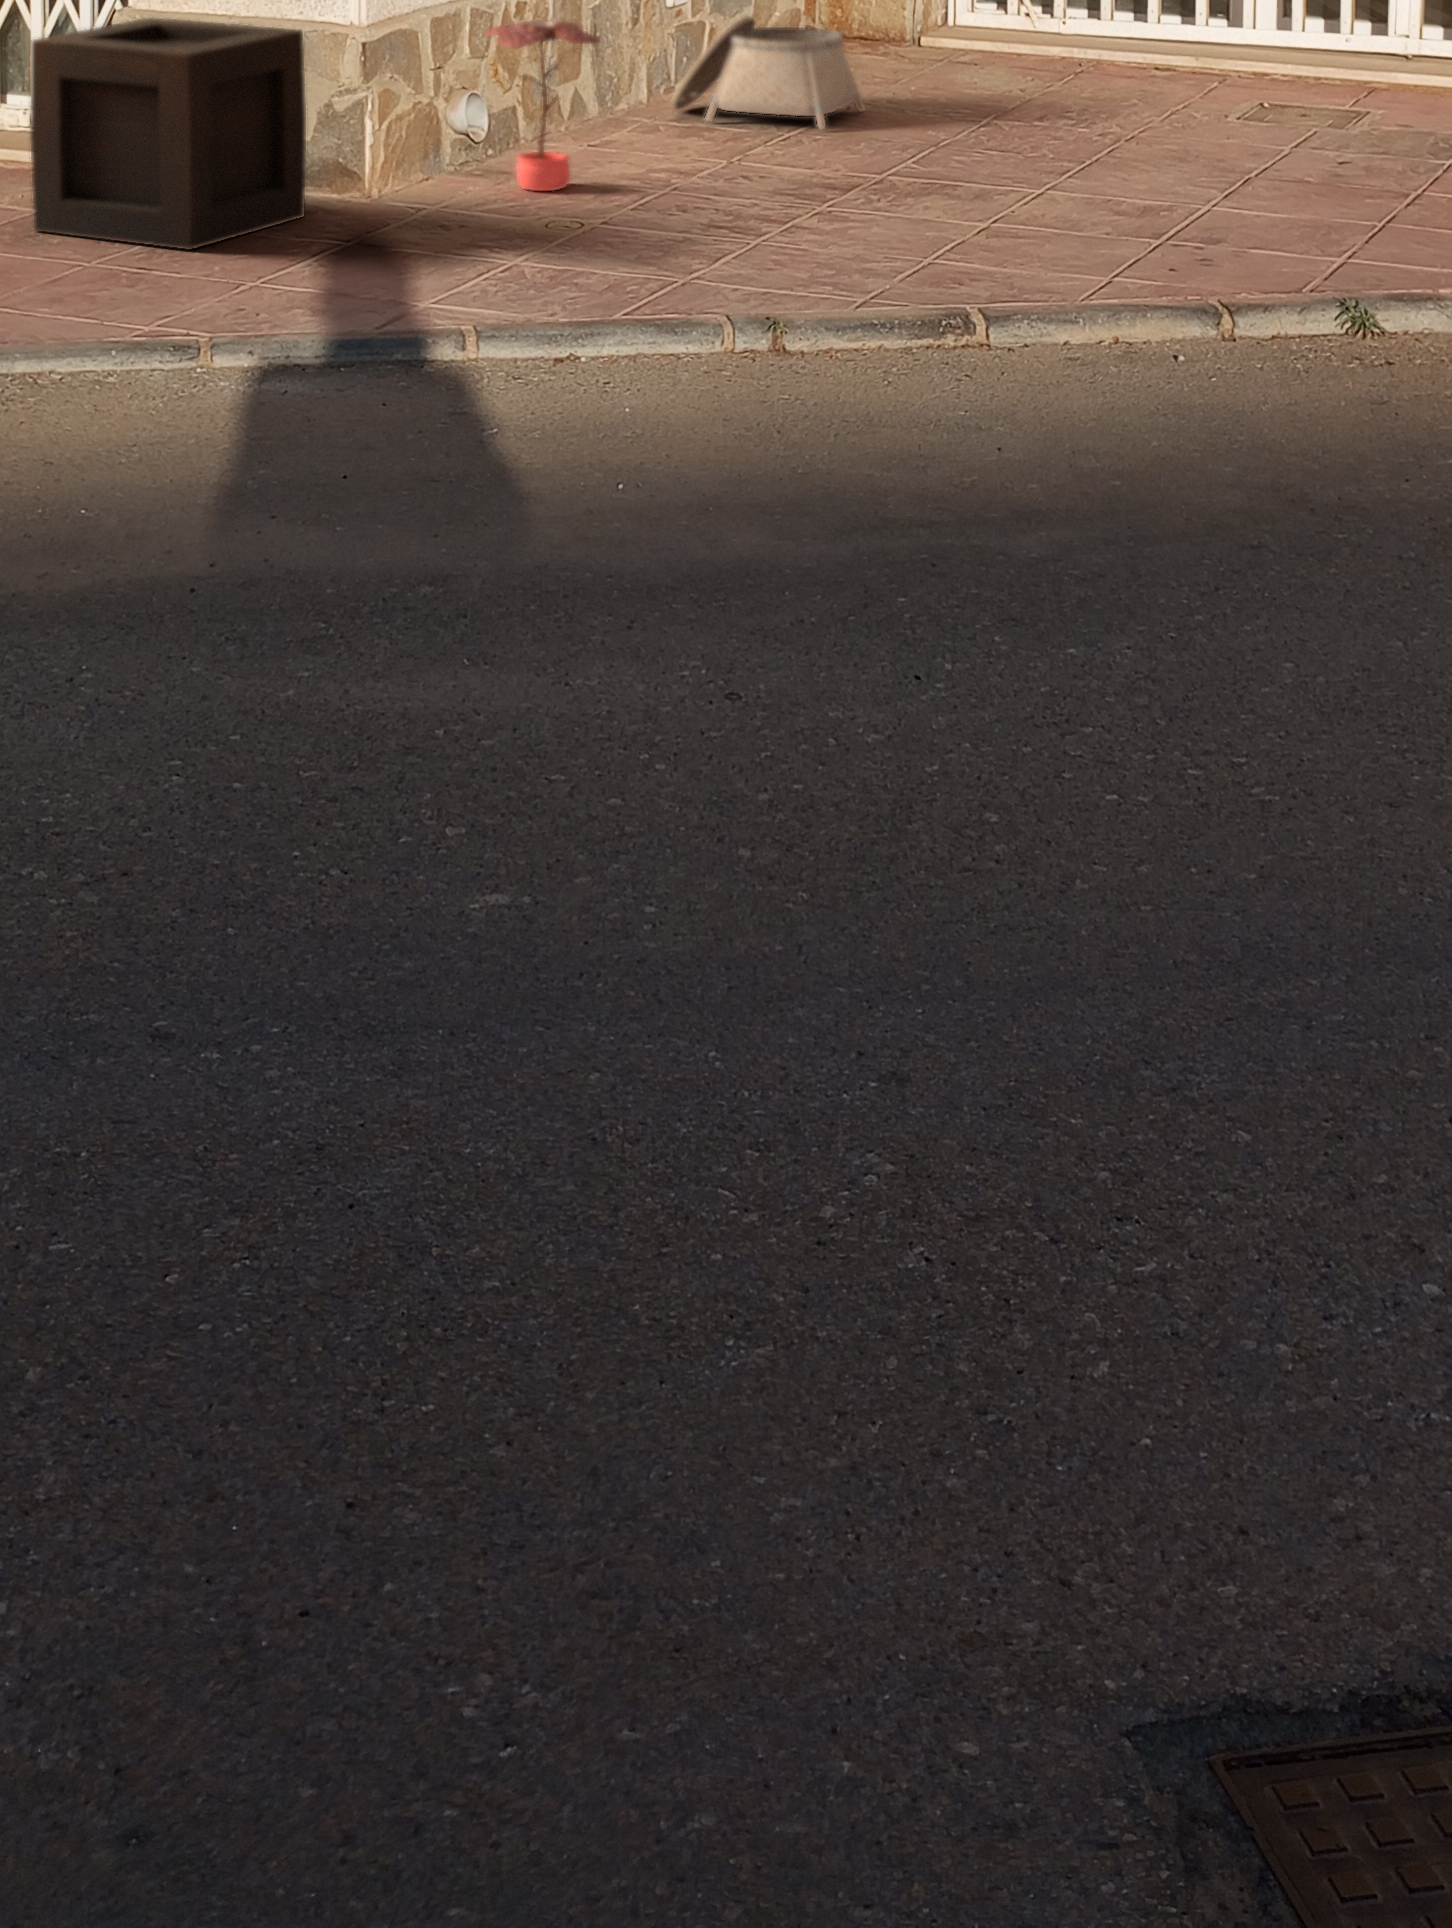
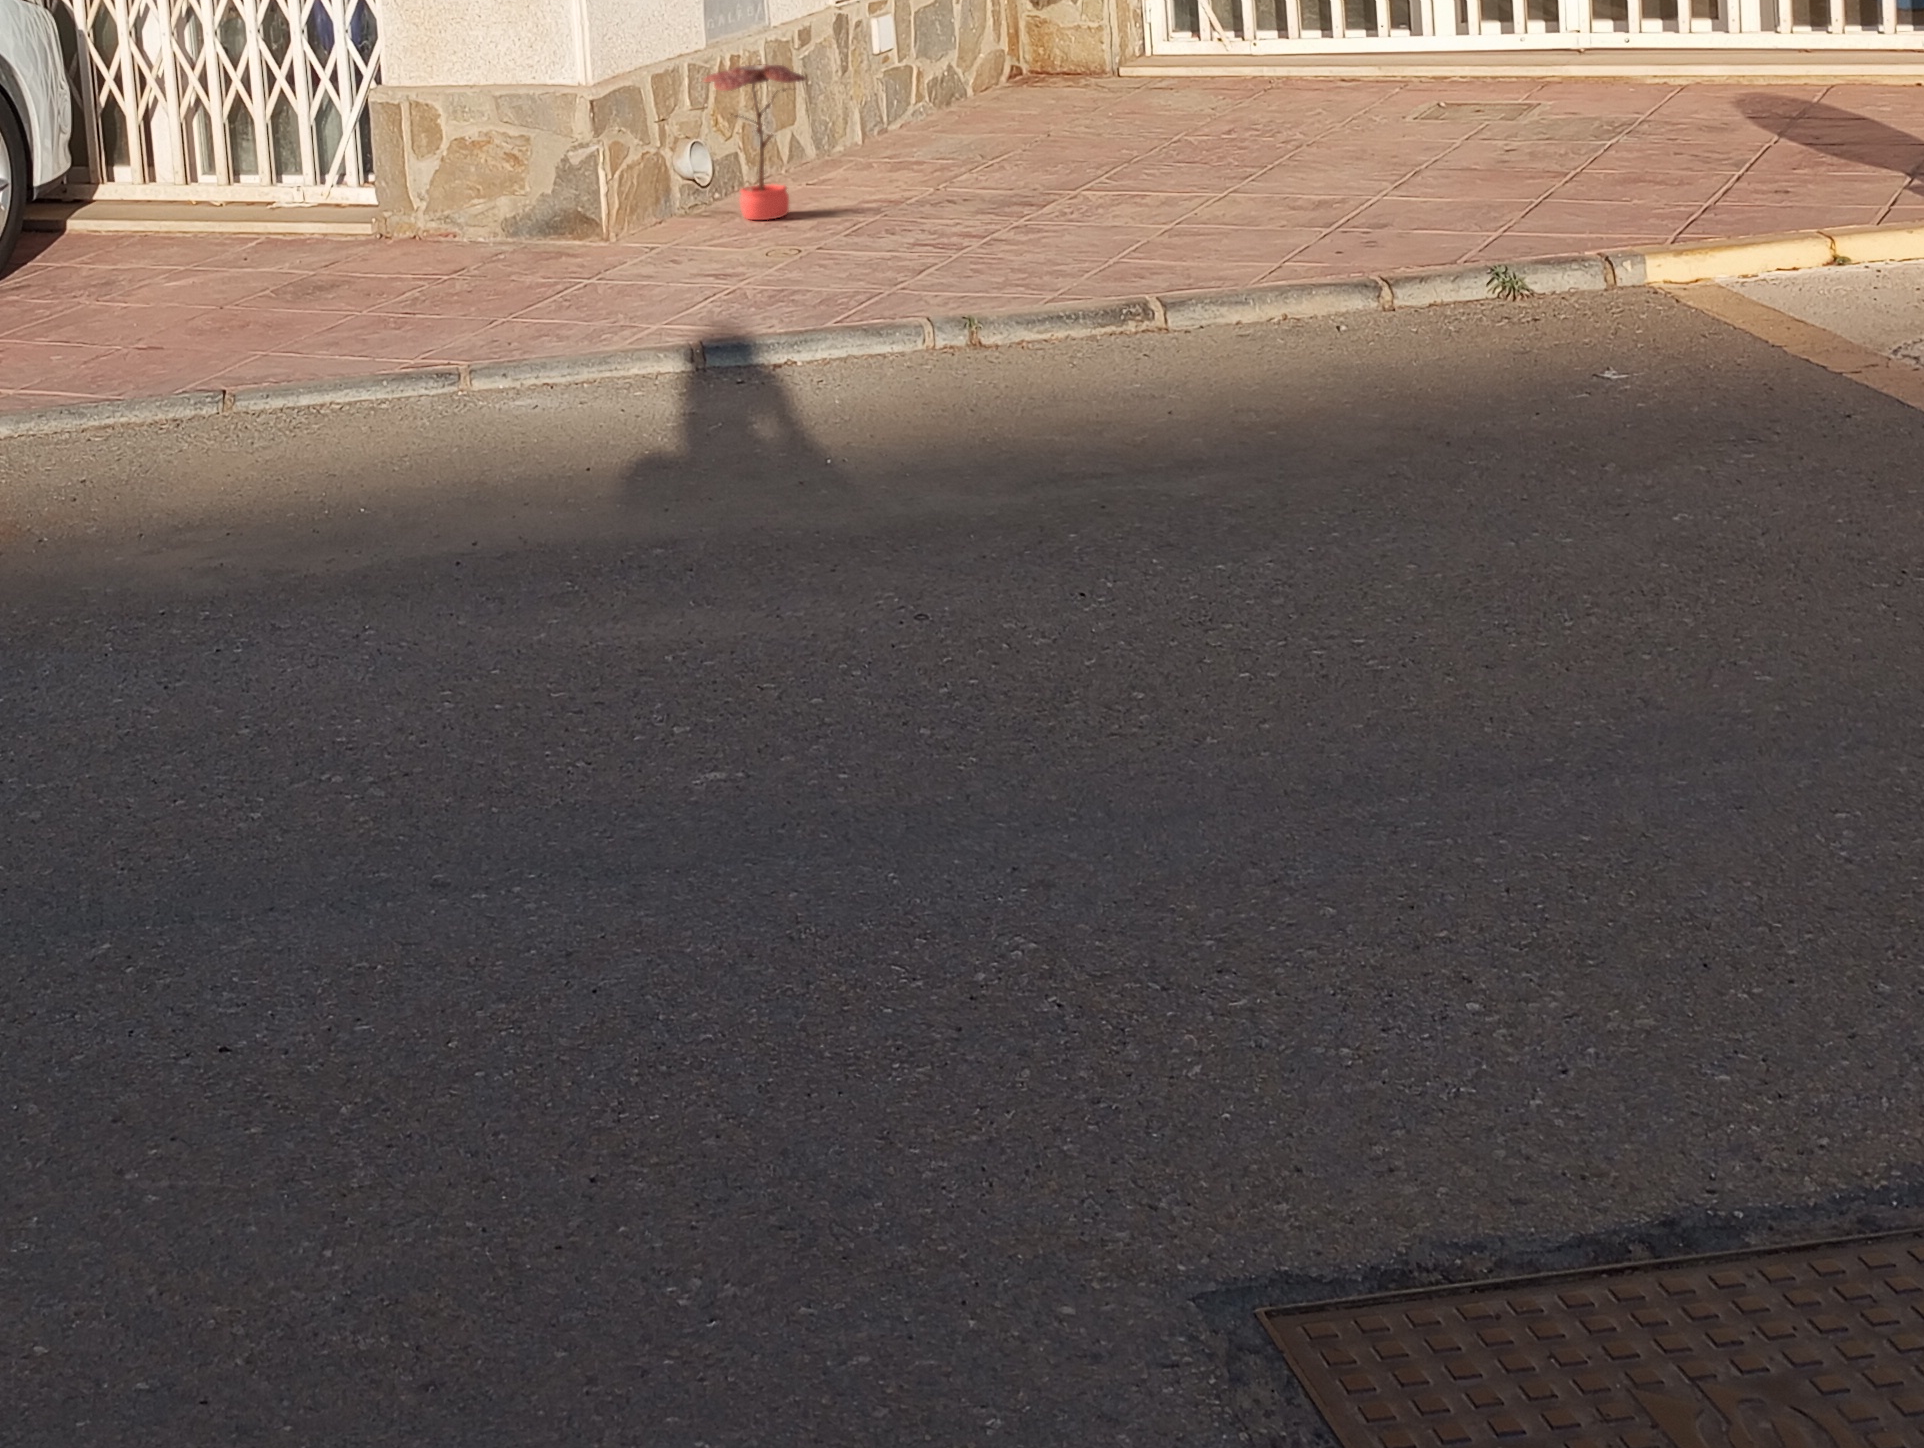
basket: present [671,16,865,129] -> none [885,53,1068,153]
wooden crate: present [30,18,306,250] -> none [294,87,550,289]

